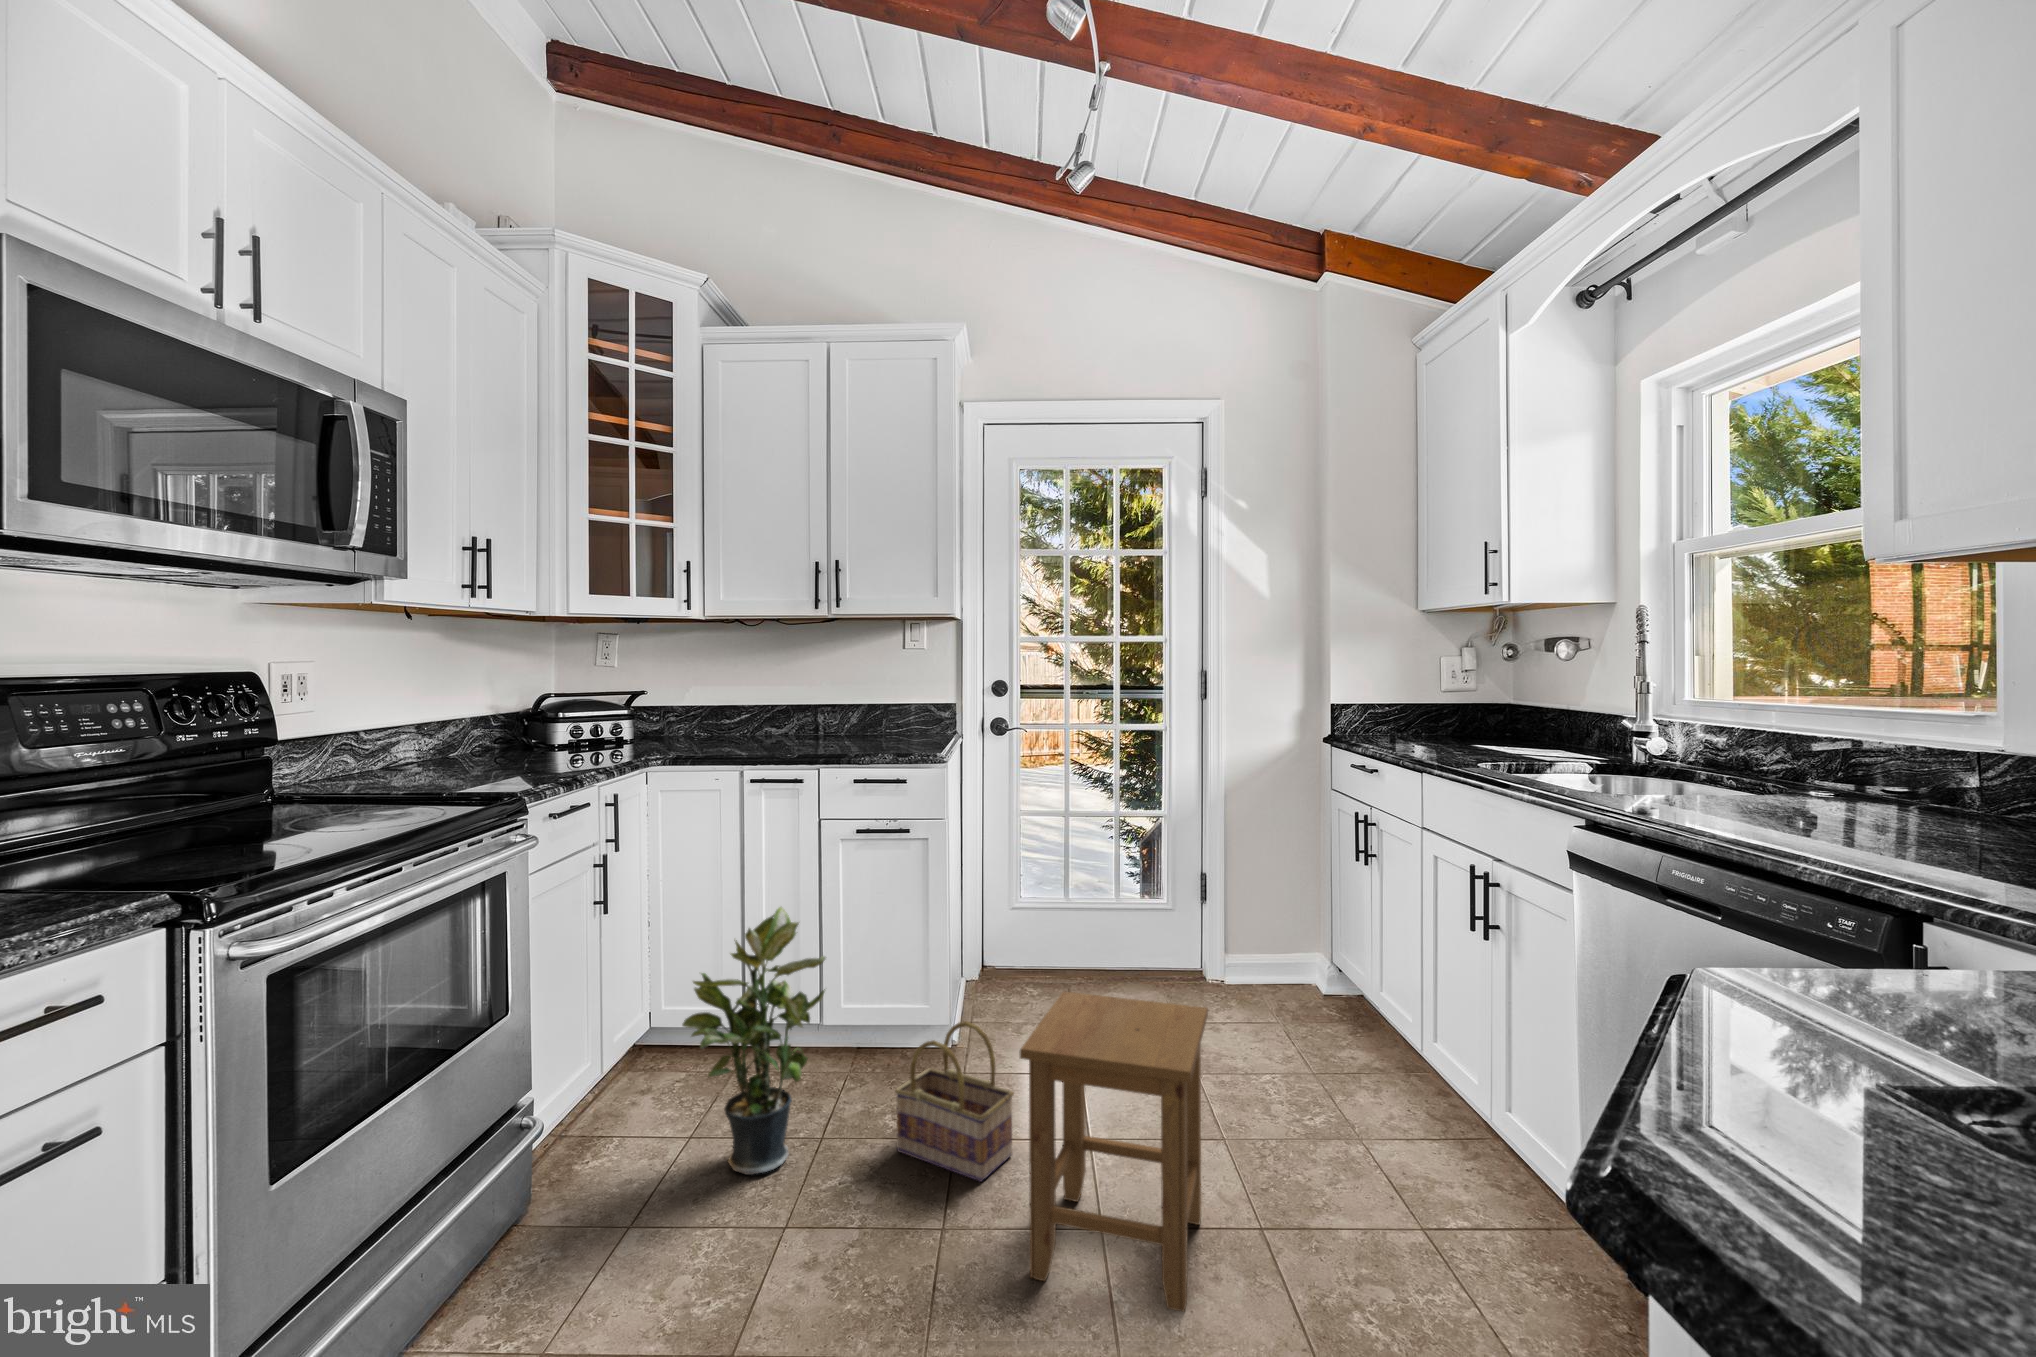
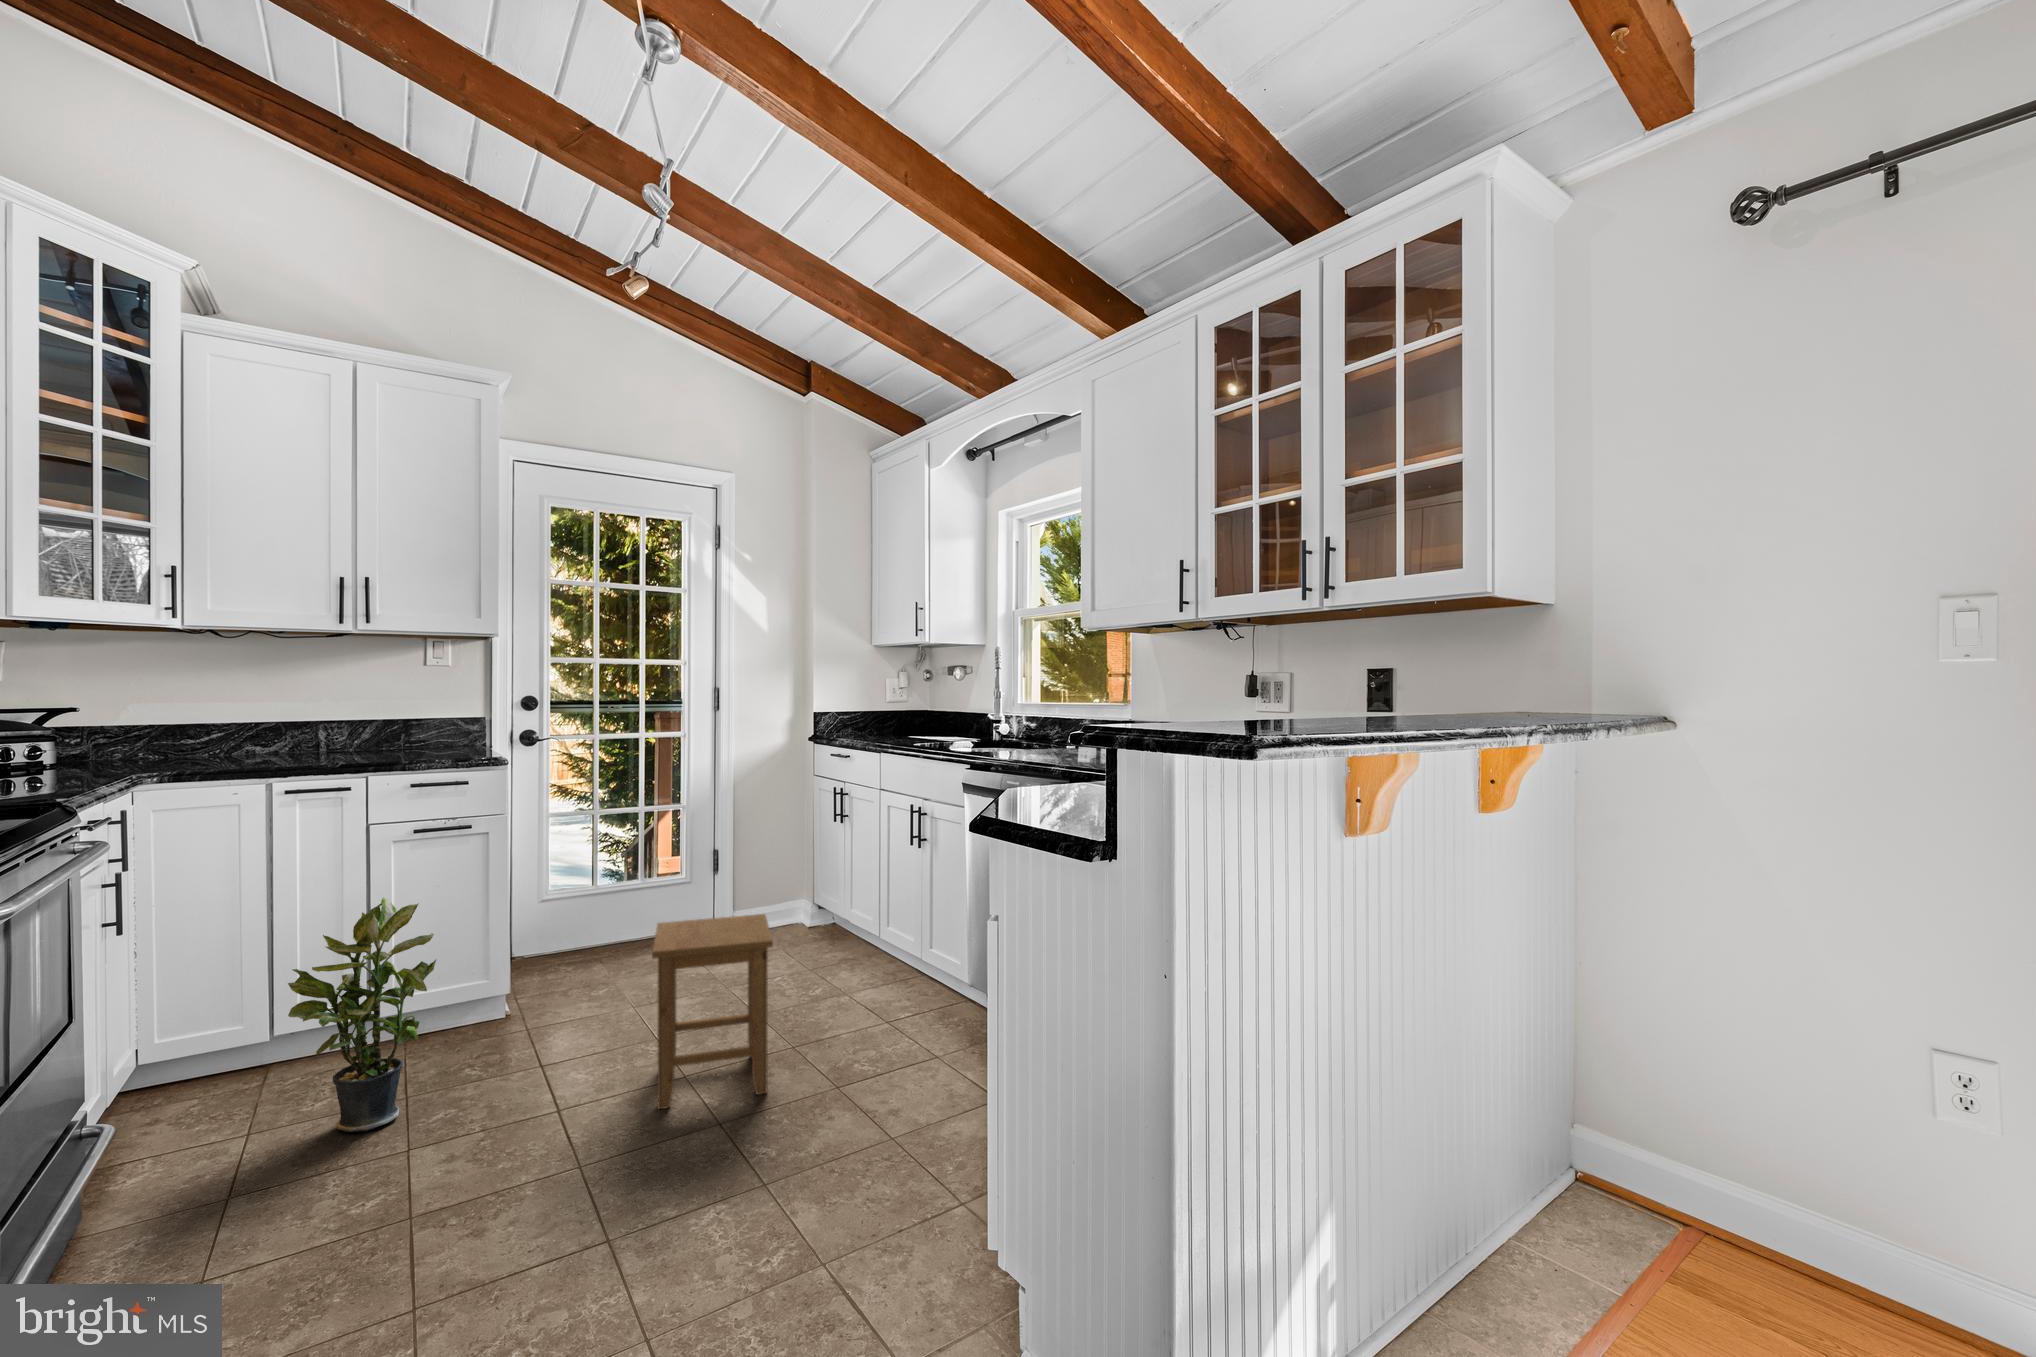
basket: present [895,1021,1014,1182] -> none [502,969,609,1084]

